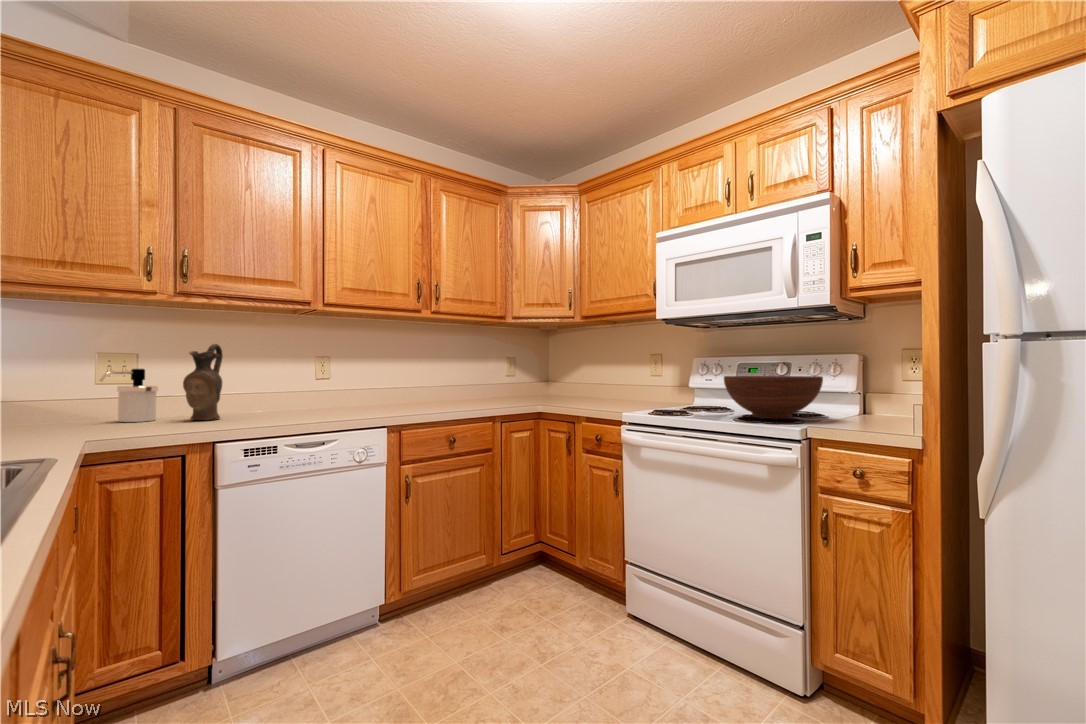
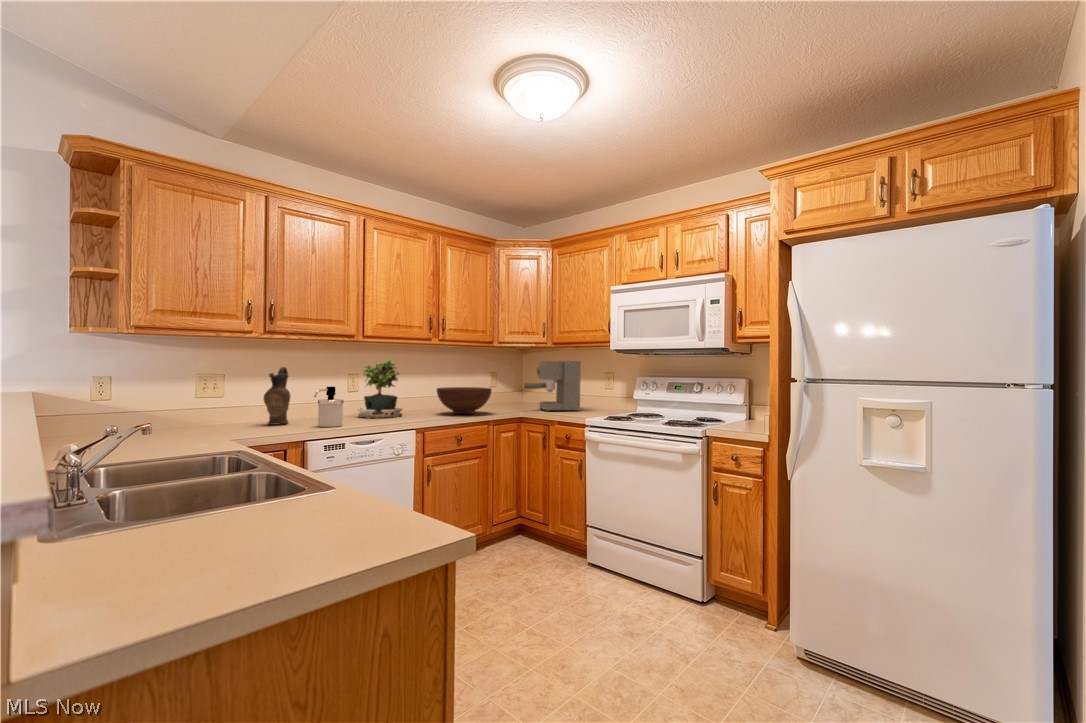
potted plant: none [323,337,384,415] -> present [358,360,402,419]
coffee maker: none [545,340,618,406] -> present [524,361,581,411]
soap dispenser: present [100,369,158,422] -> present [314,386,344,427]
fruit bowl: present [724,376,823,419] -> present [437,387,492,414]

